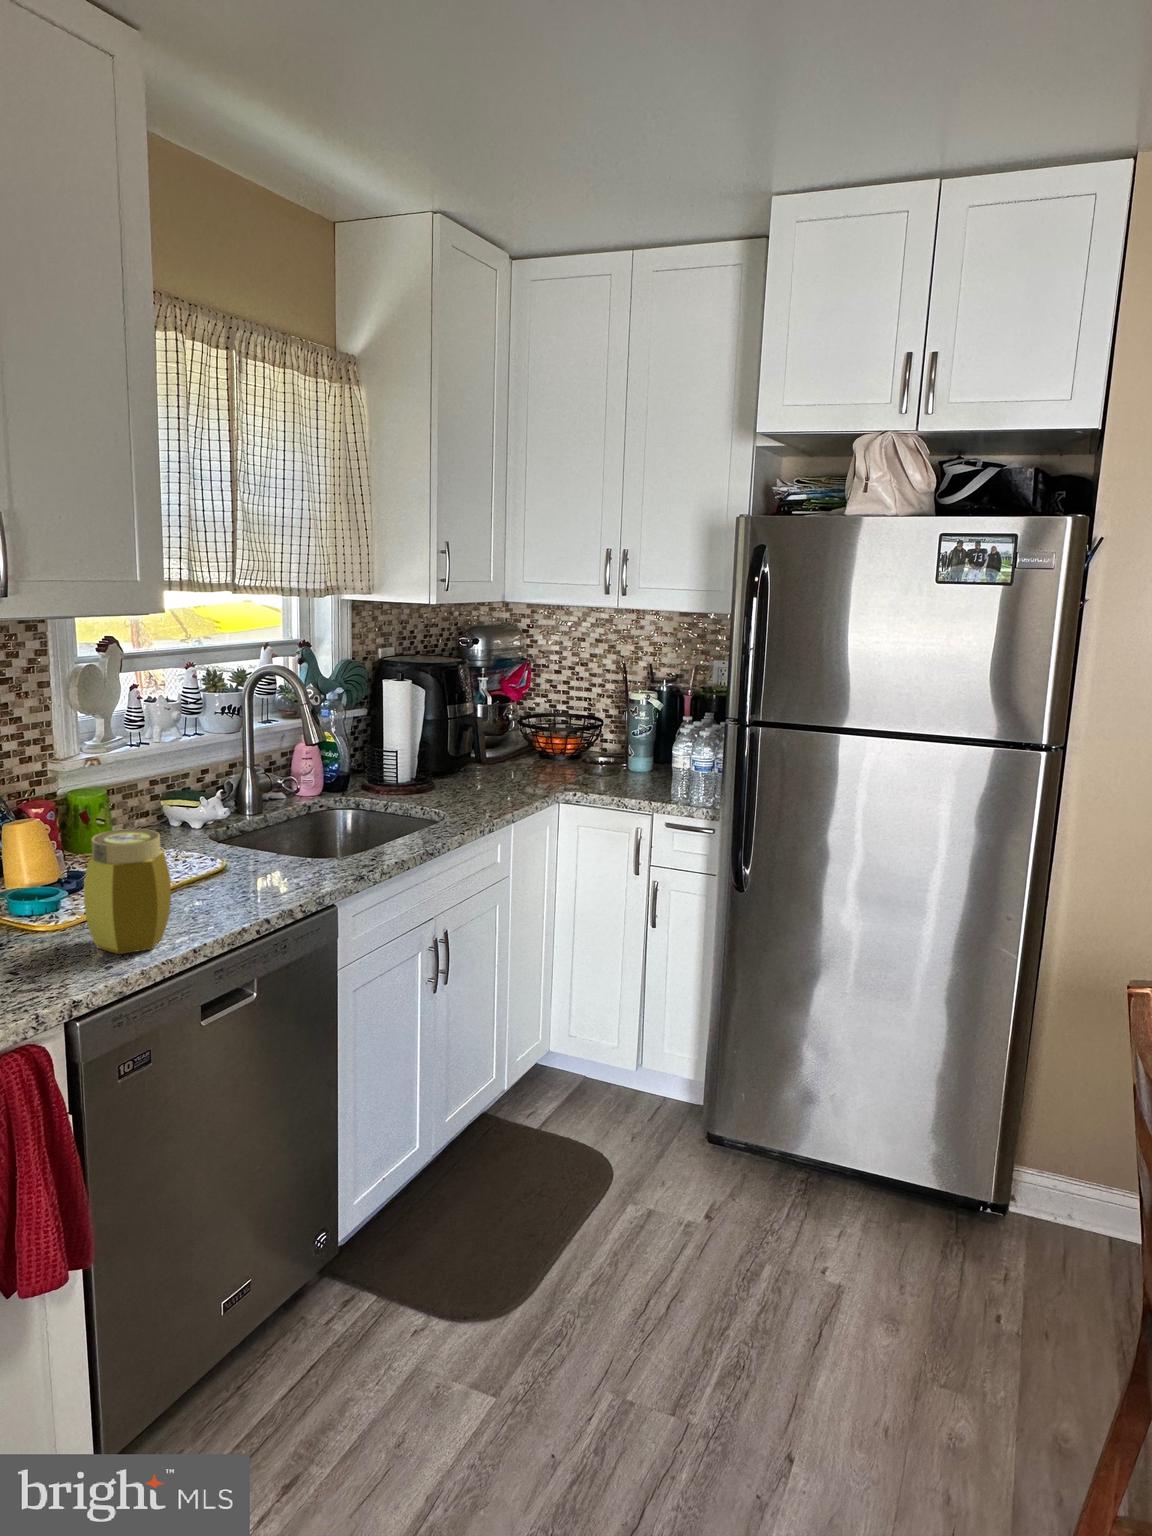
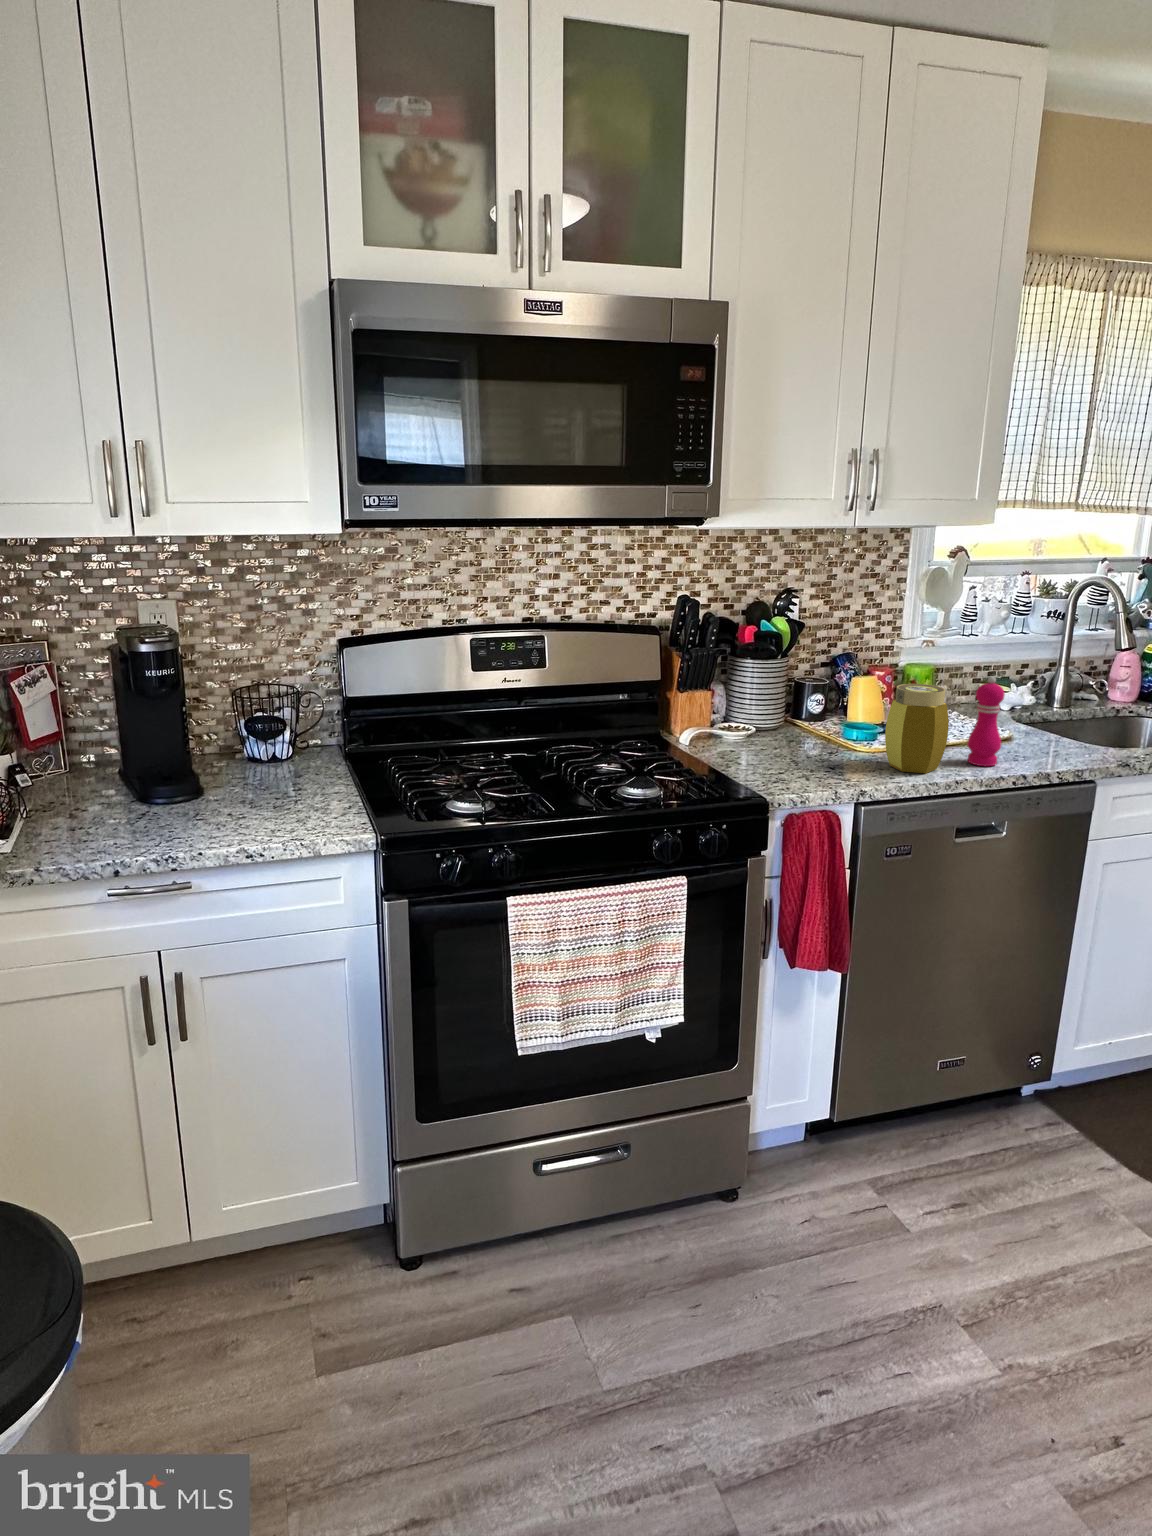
pepper mill: none [191,805,234,920] -> present [967,676,1005,766]

